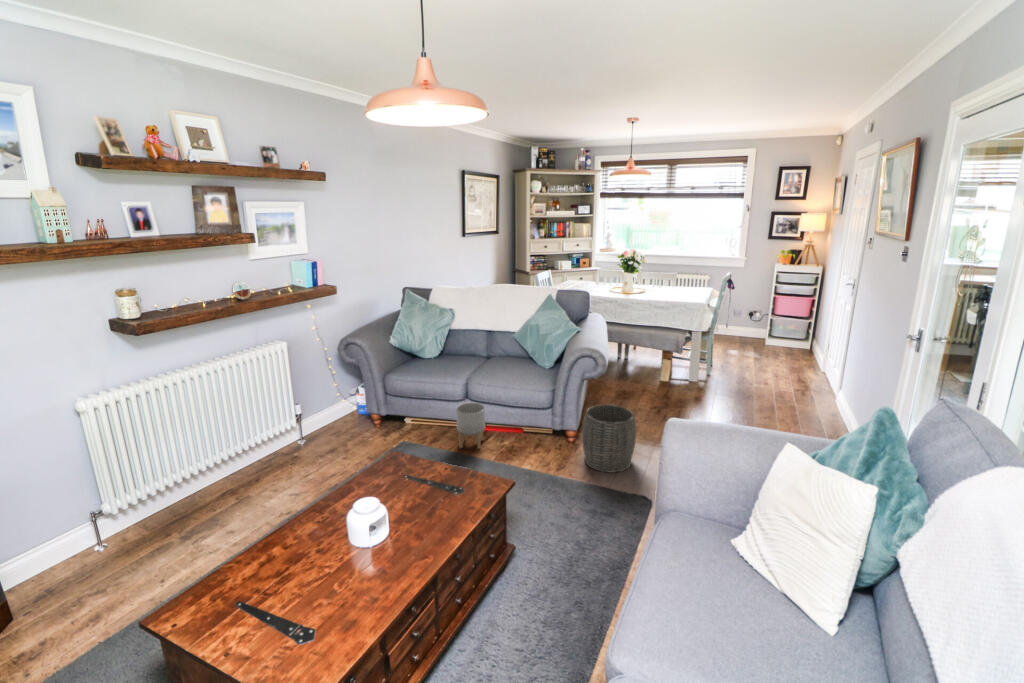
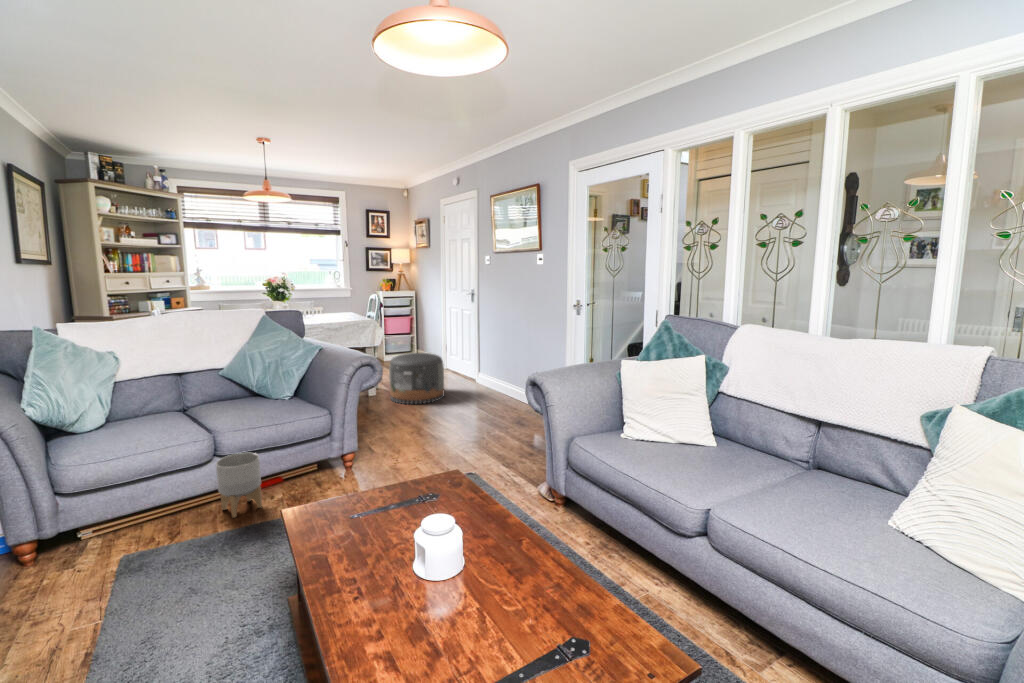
pouf: none [694,348,765,412] -> present [389,353,444,404]
woven basket: present [582,405,636,473] -> none [376,406,429,471]

